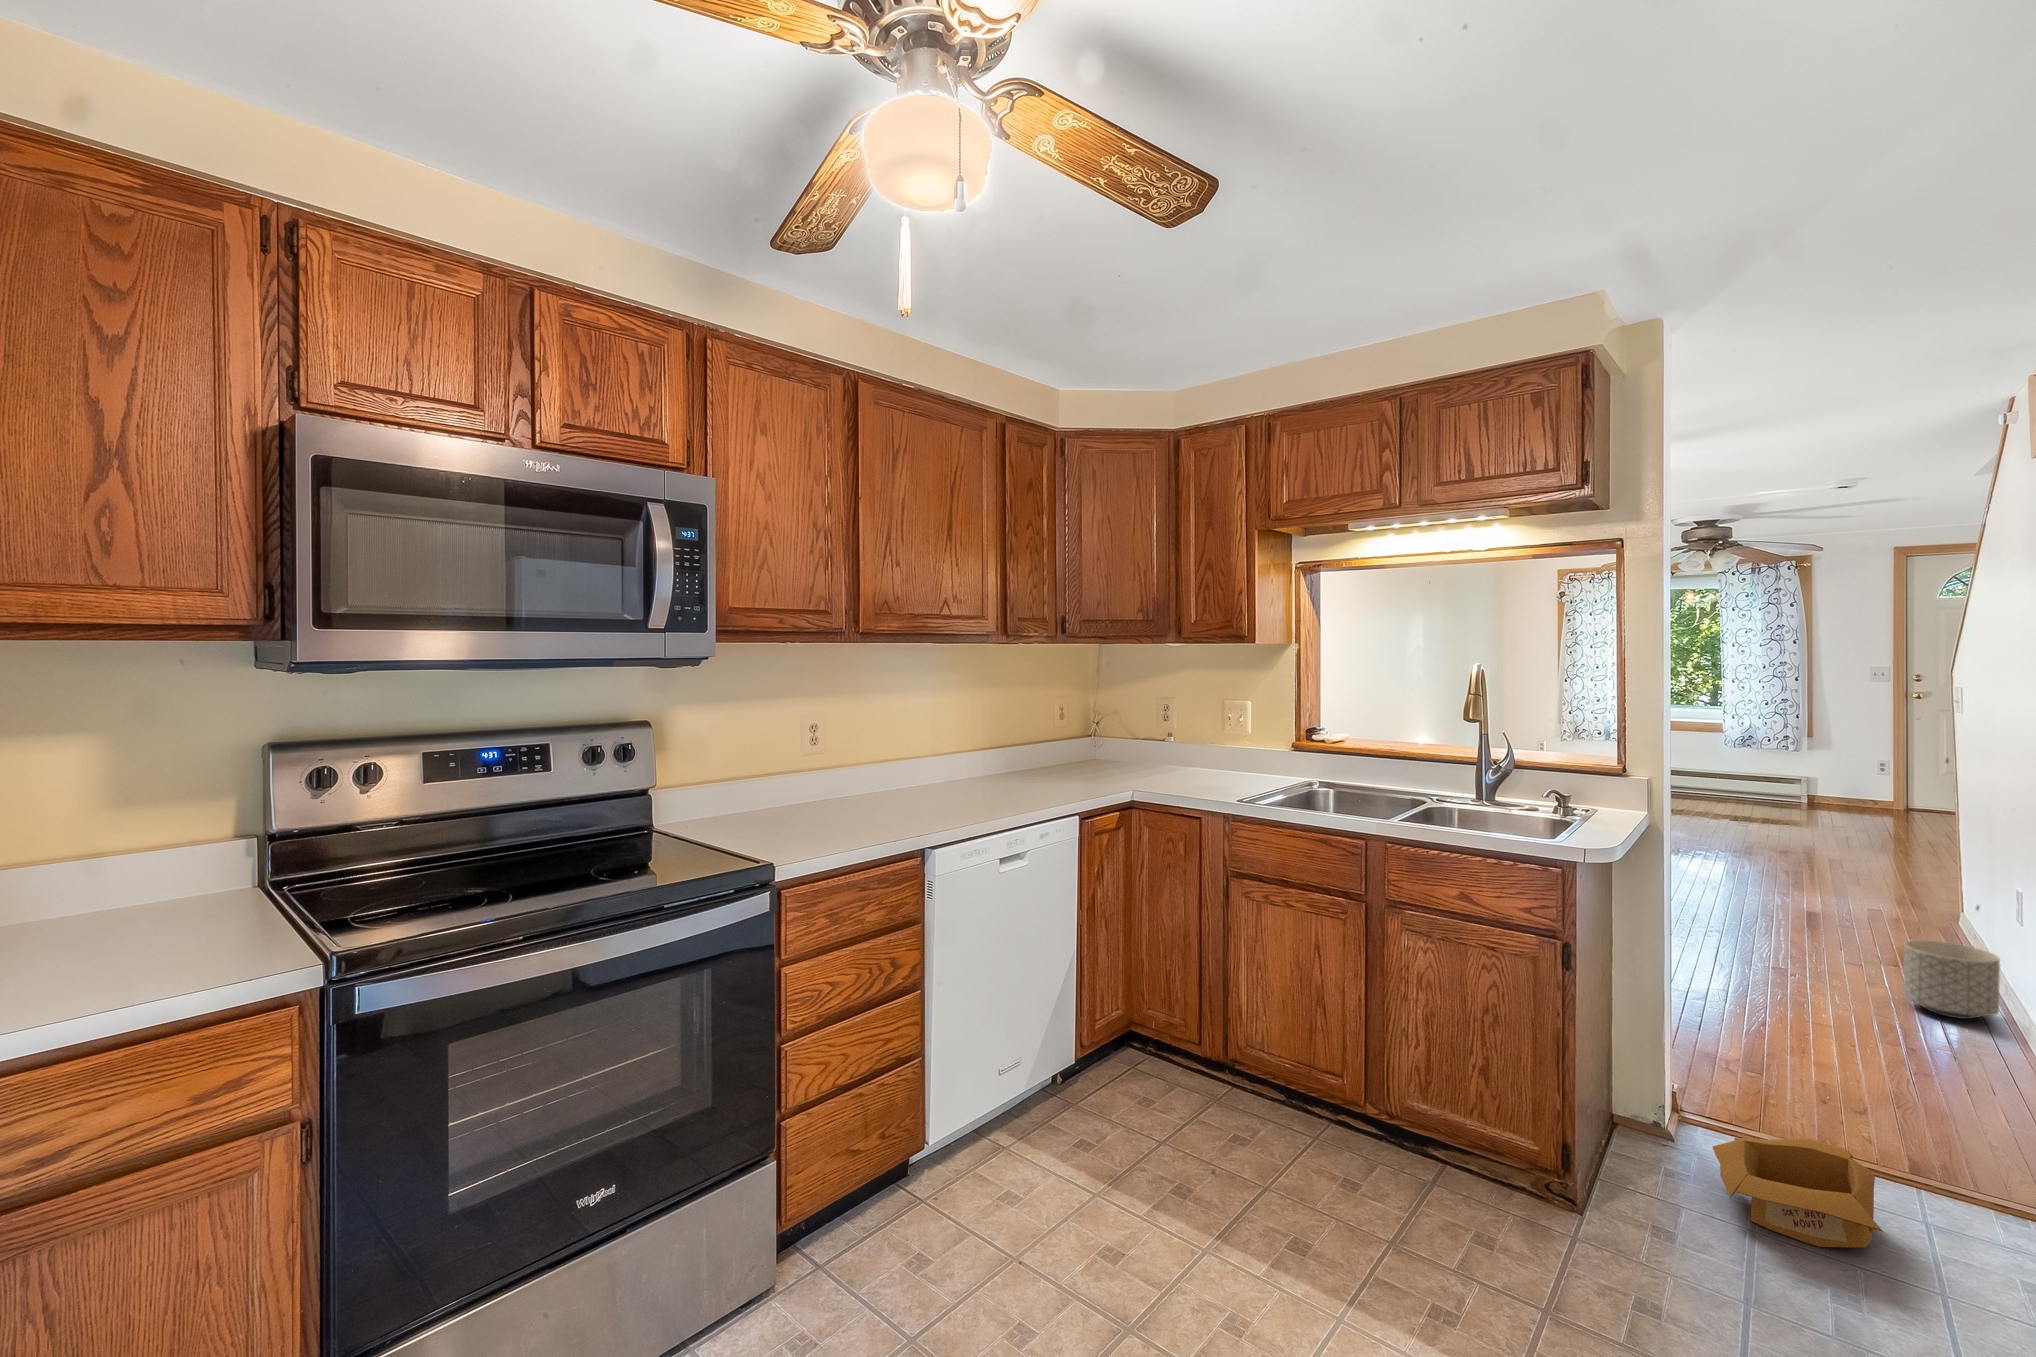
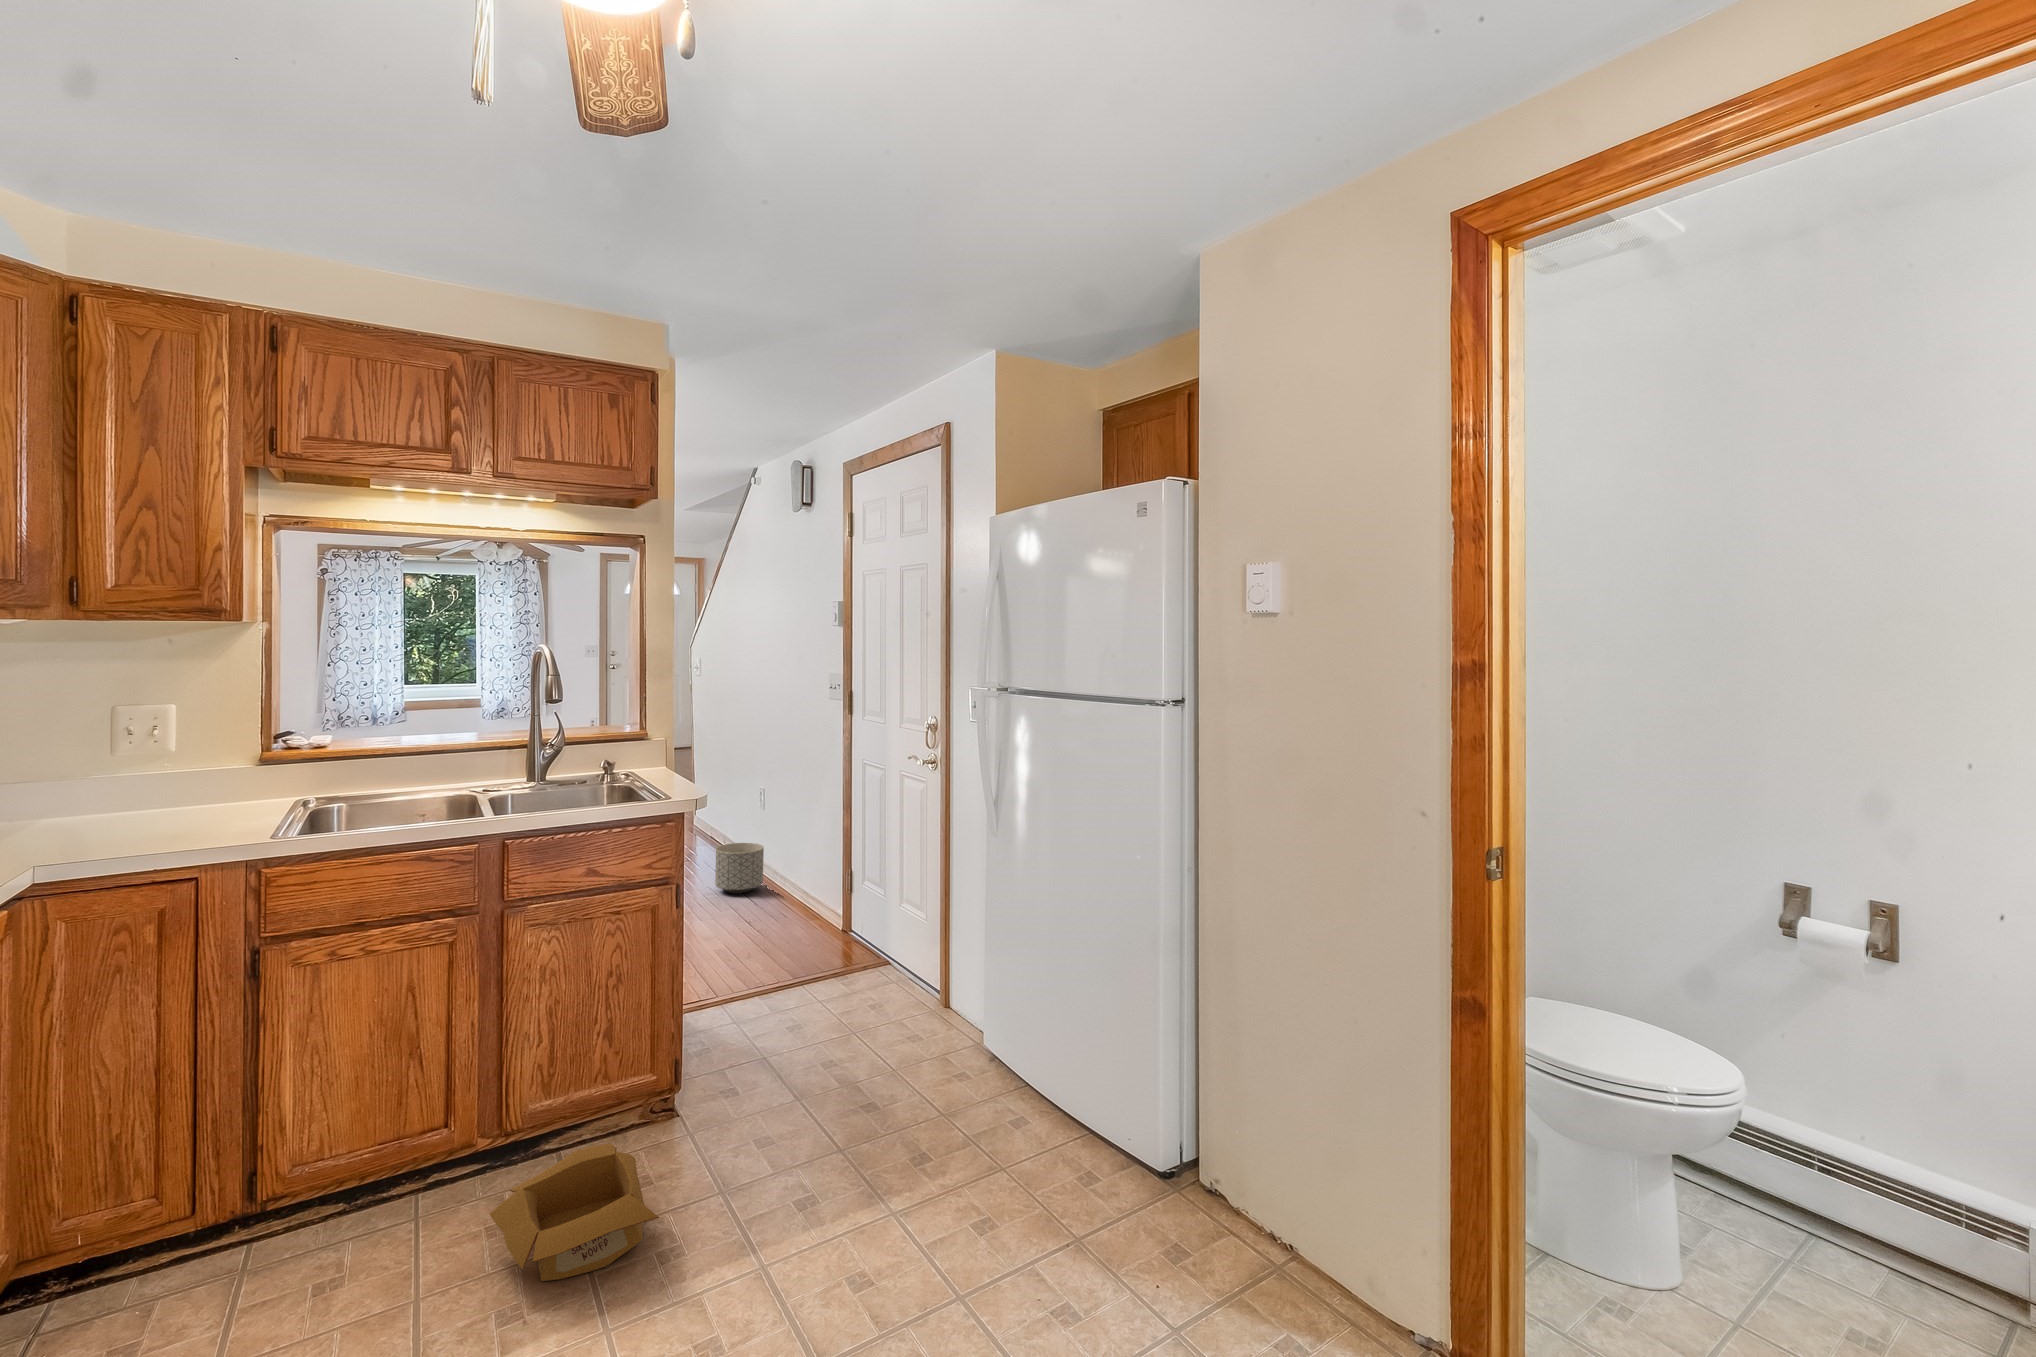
cardboard box: present [1713,1138,1883,1248] -> present [490,1143,659,1281]

